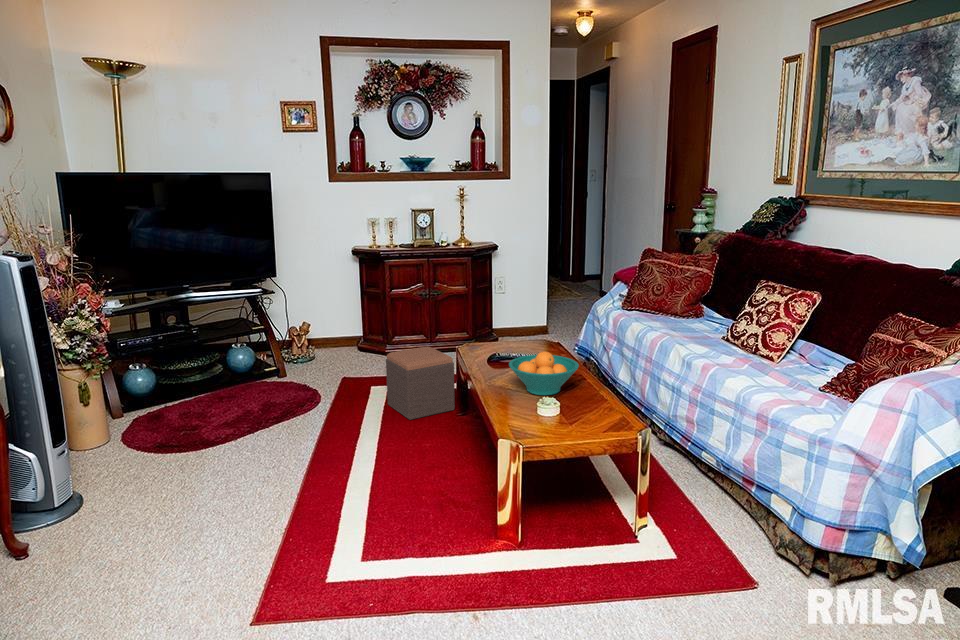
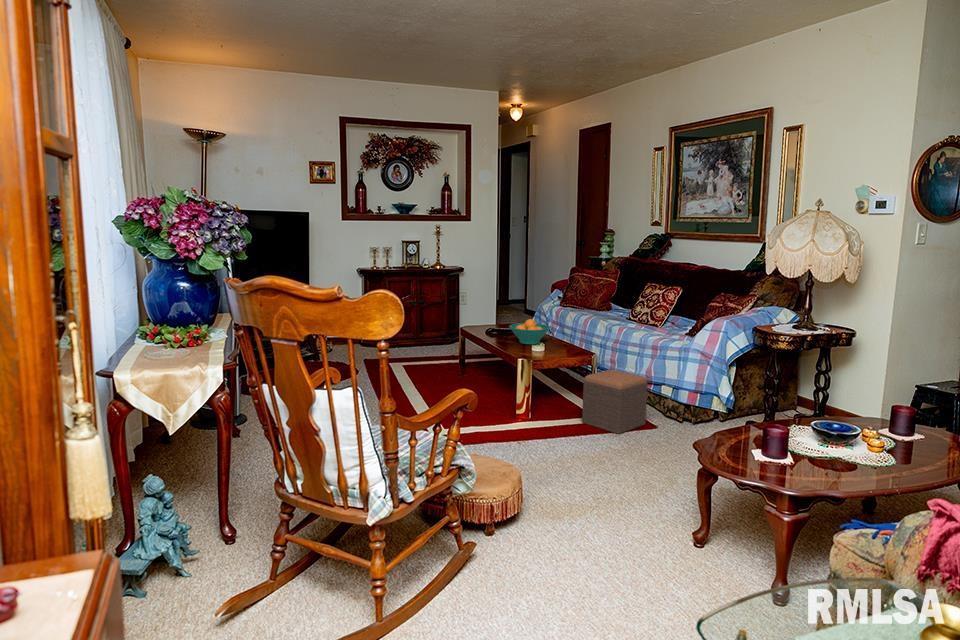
footstool: present [386,346,455,420] -> present [582,369,648,434]

